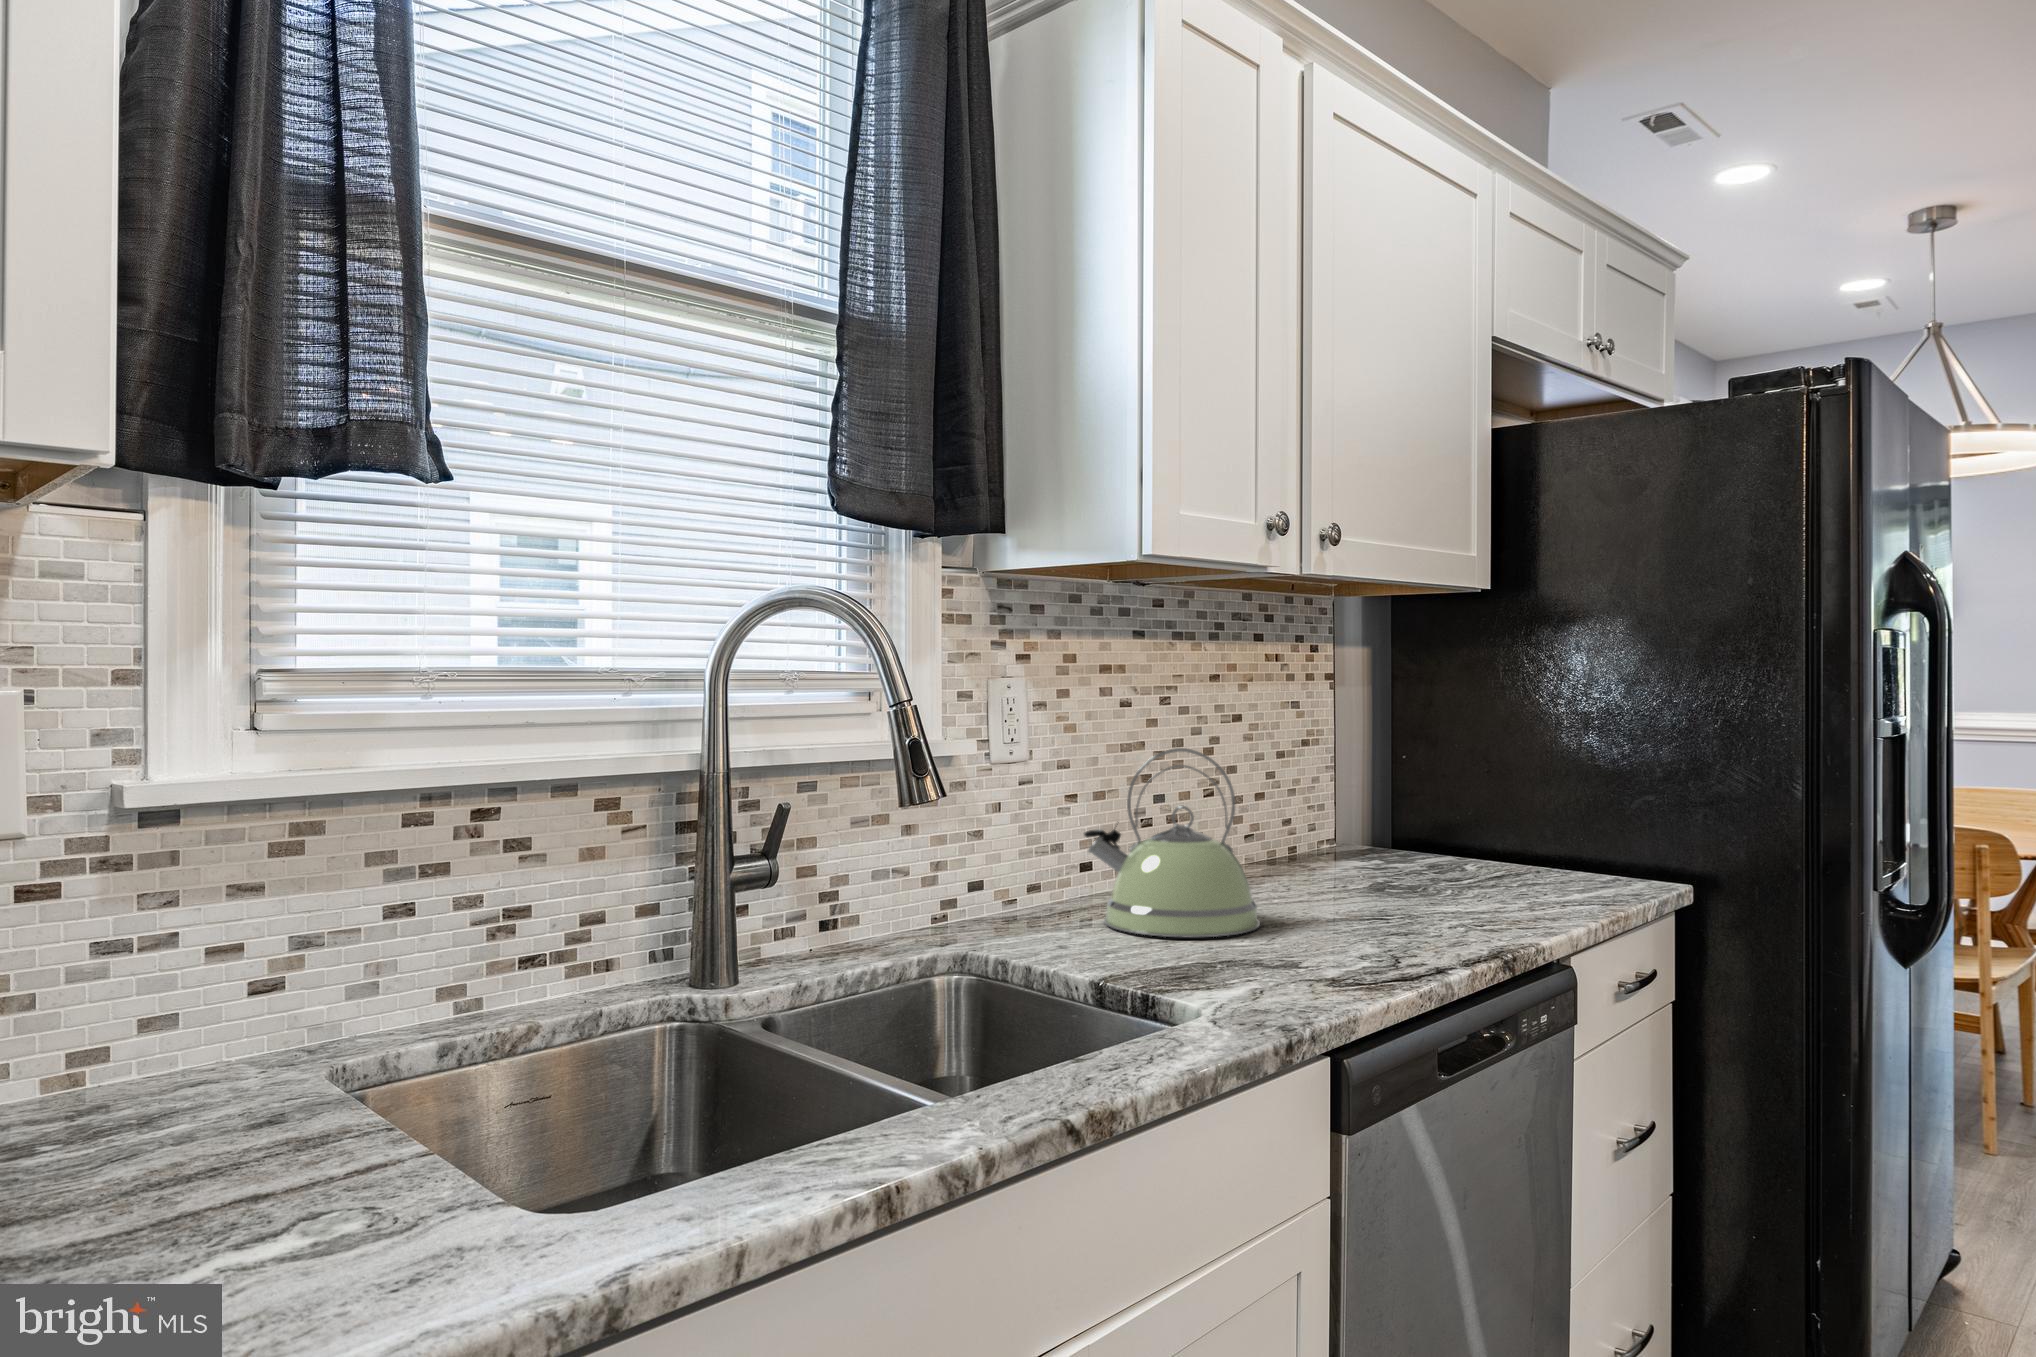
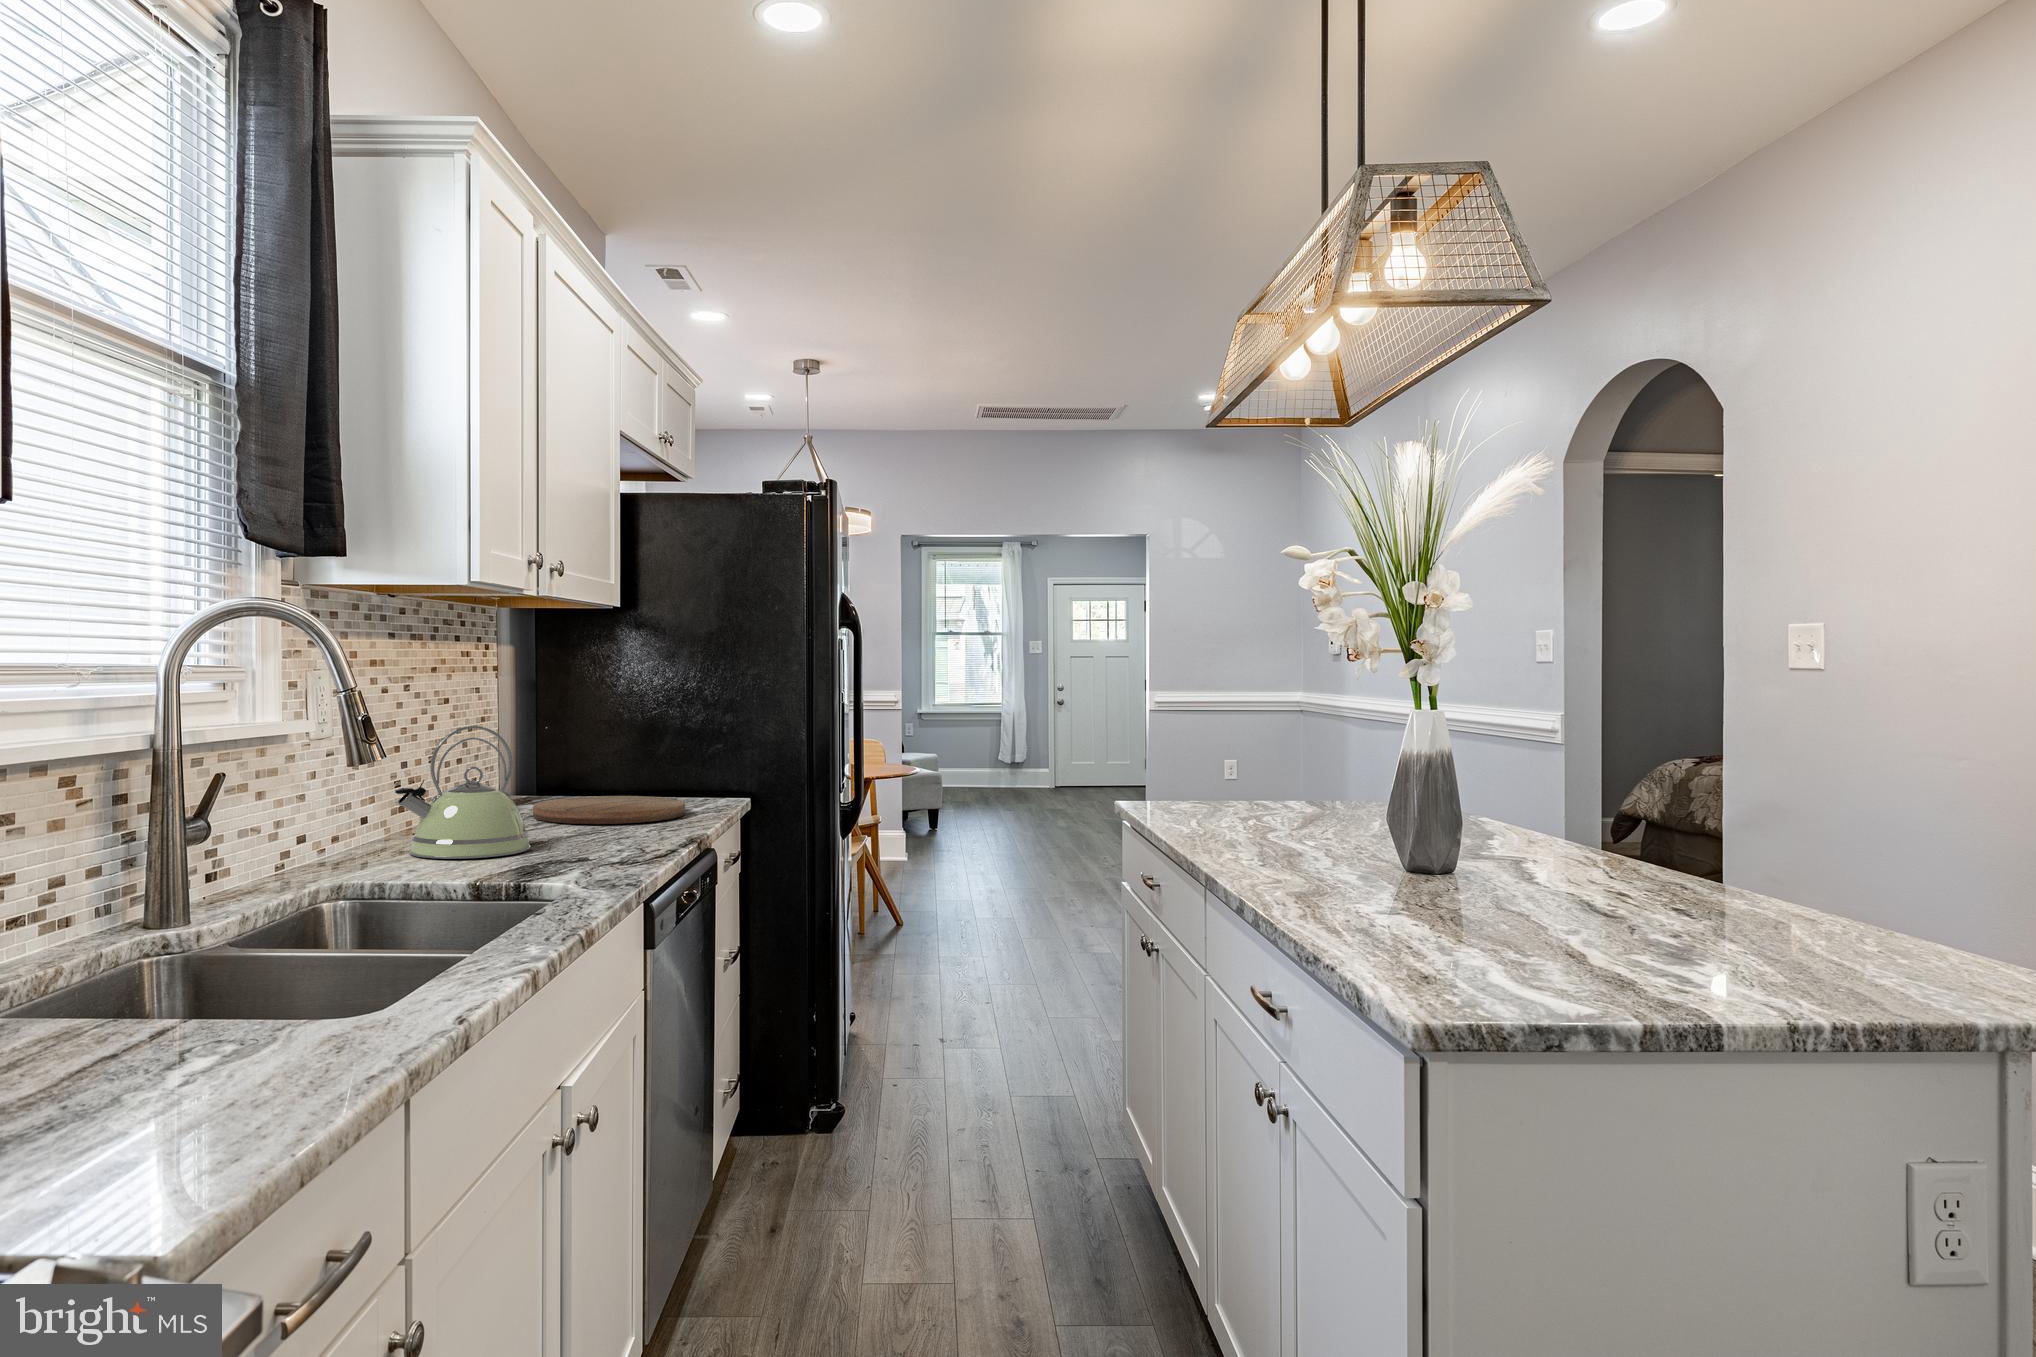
cutting board: none [1333,857,1559,905] -> present [533,796,685,824]

